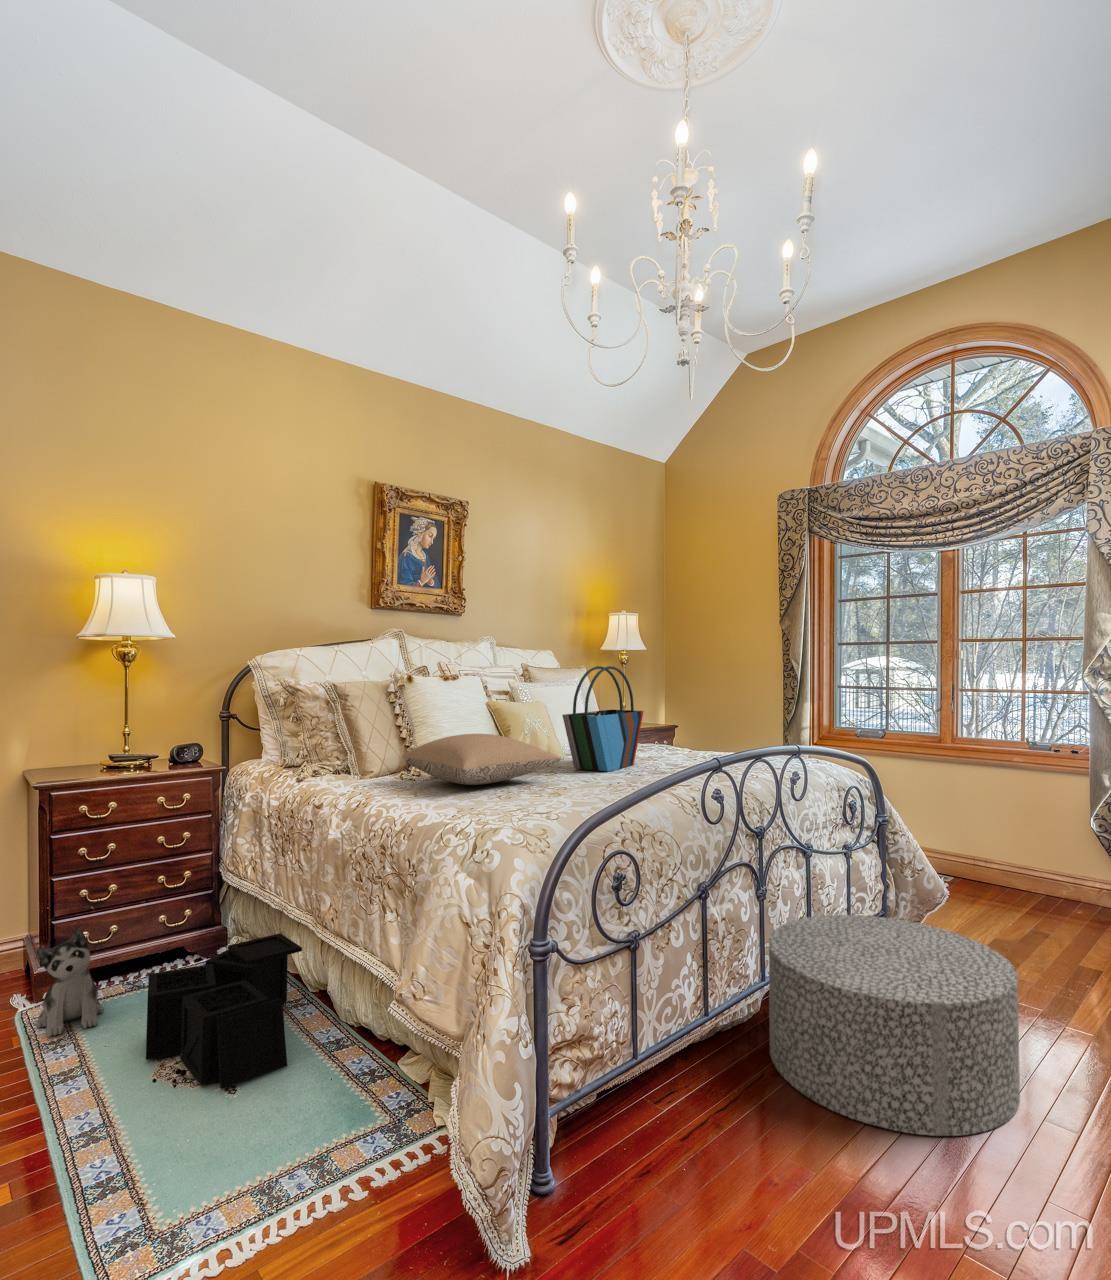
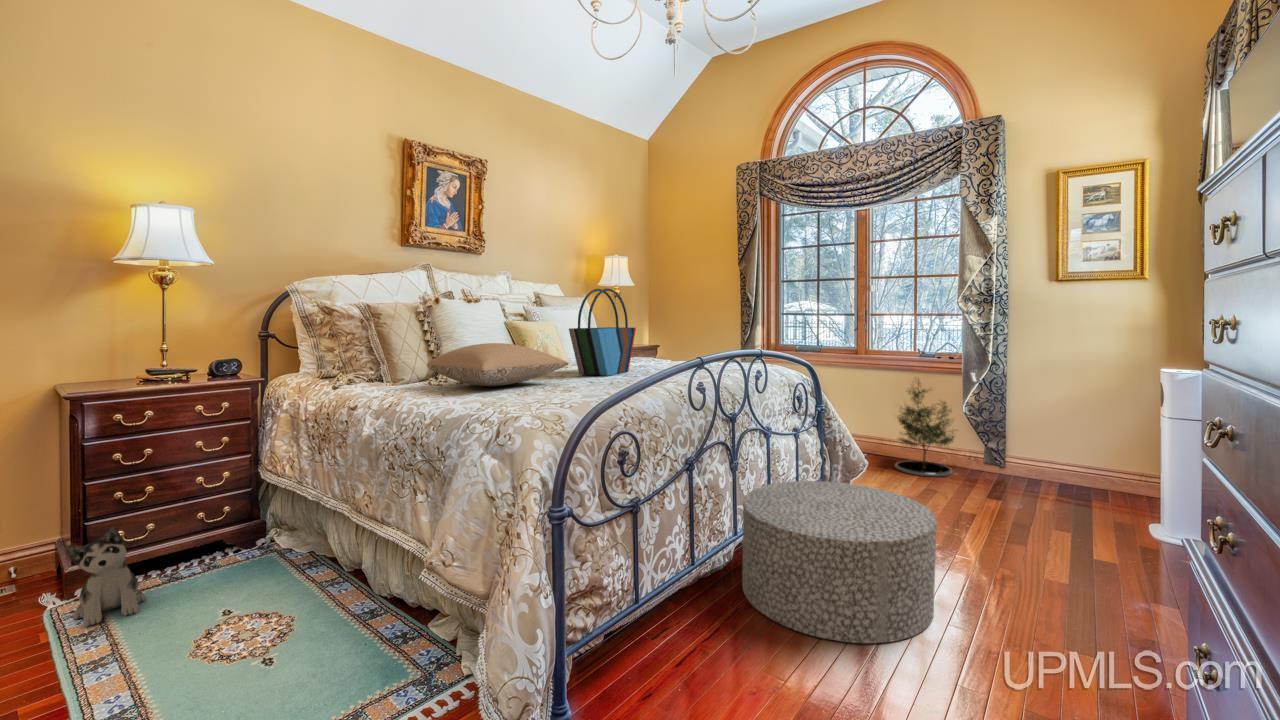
potted tree: none [993,773,1089,912] -> present [895,379,958,476]
storage bin: present [146,933,302,1089] -> none [183,522,339,662]

